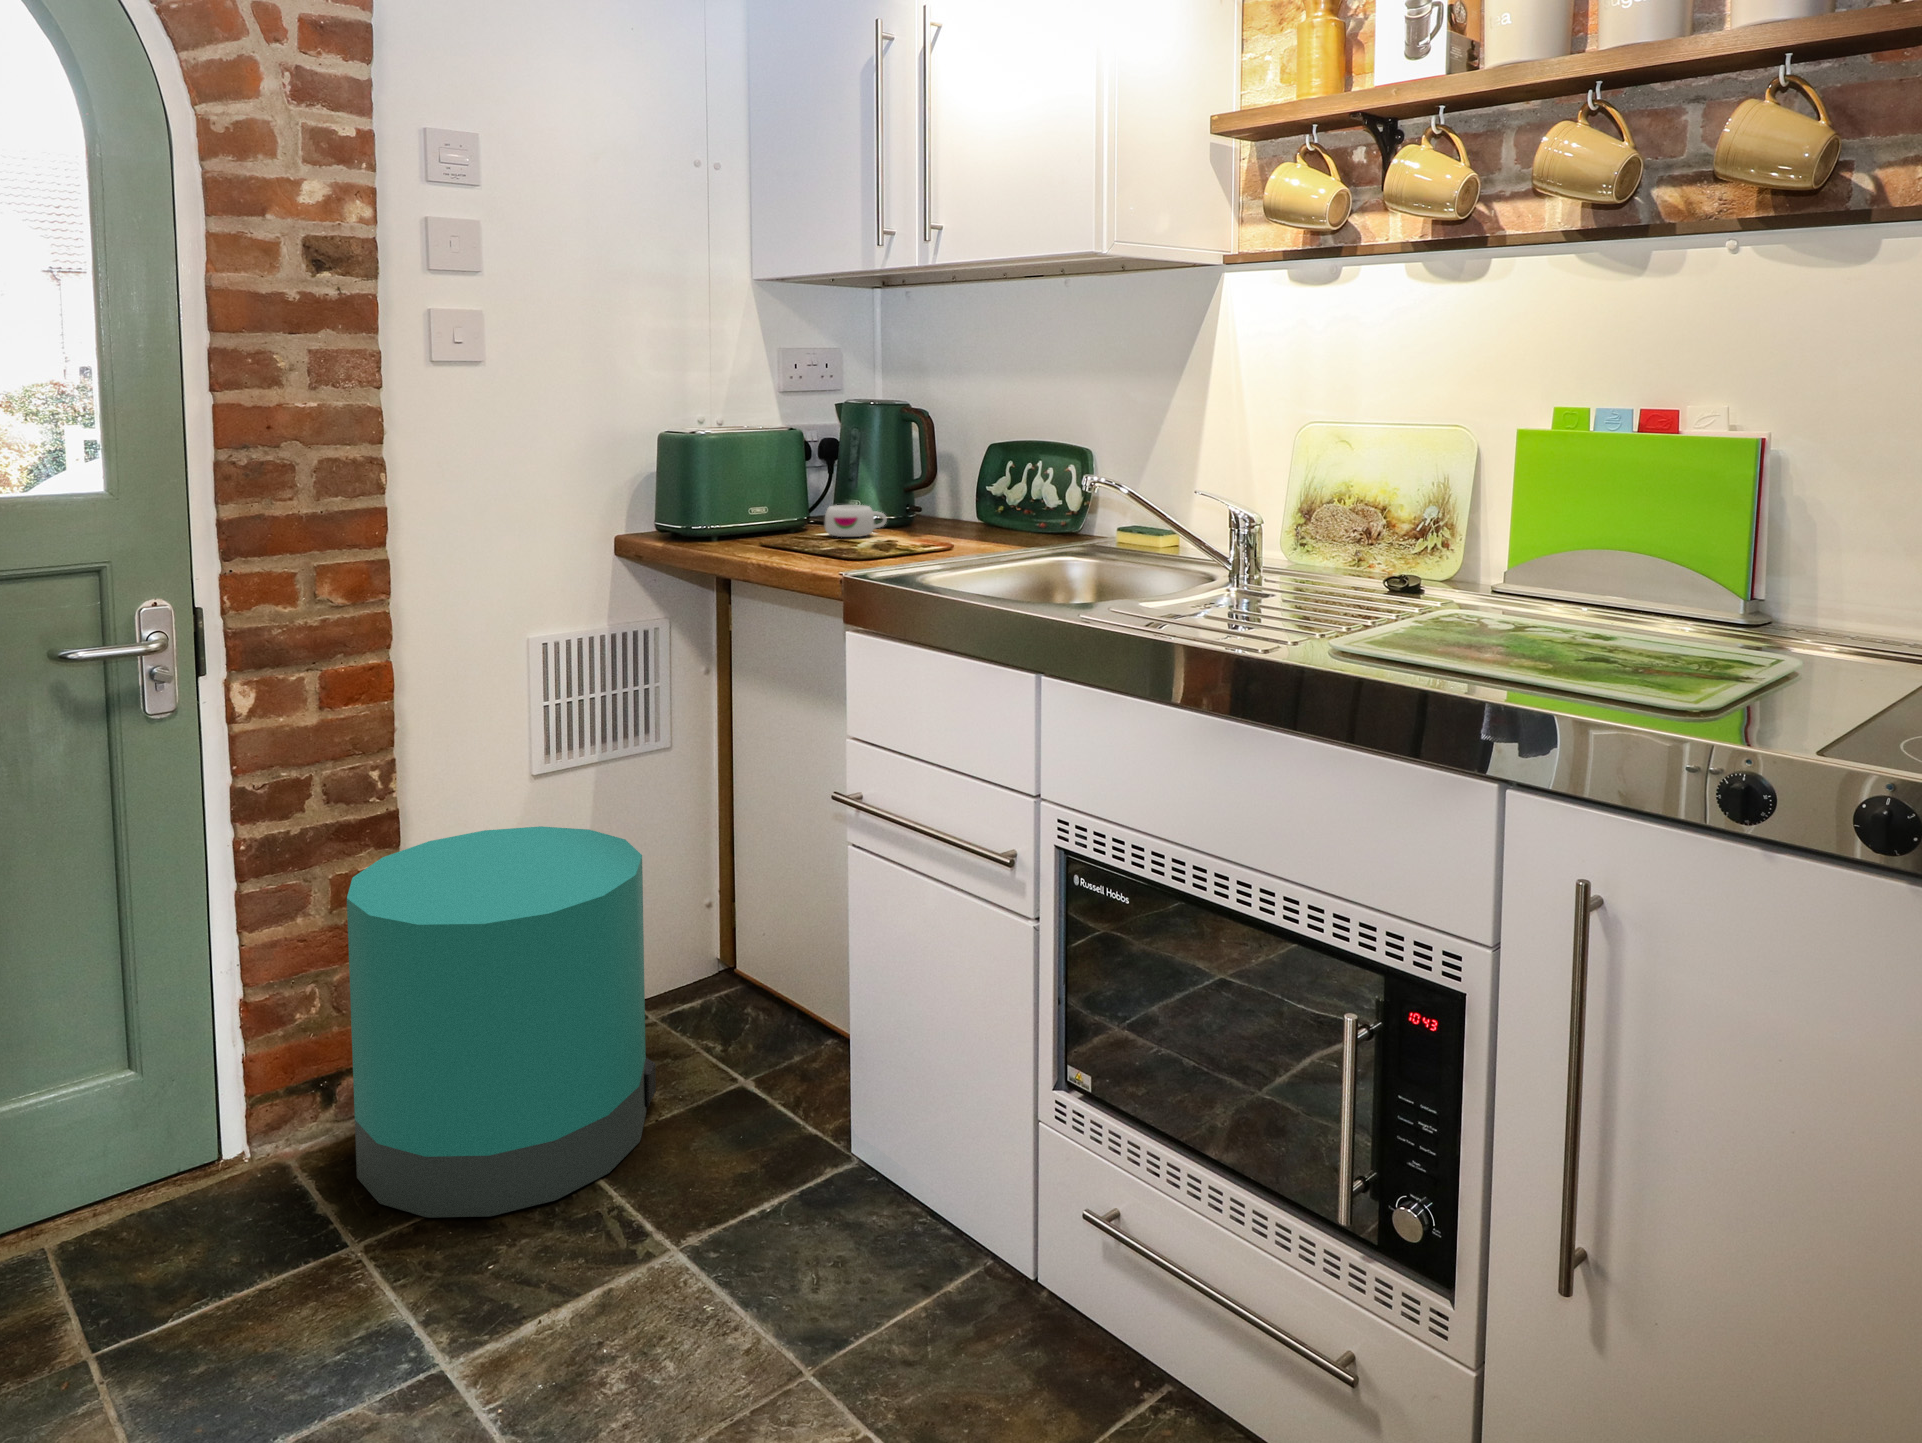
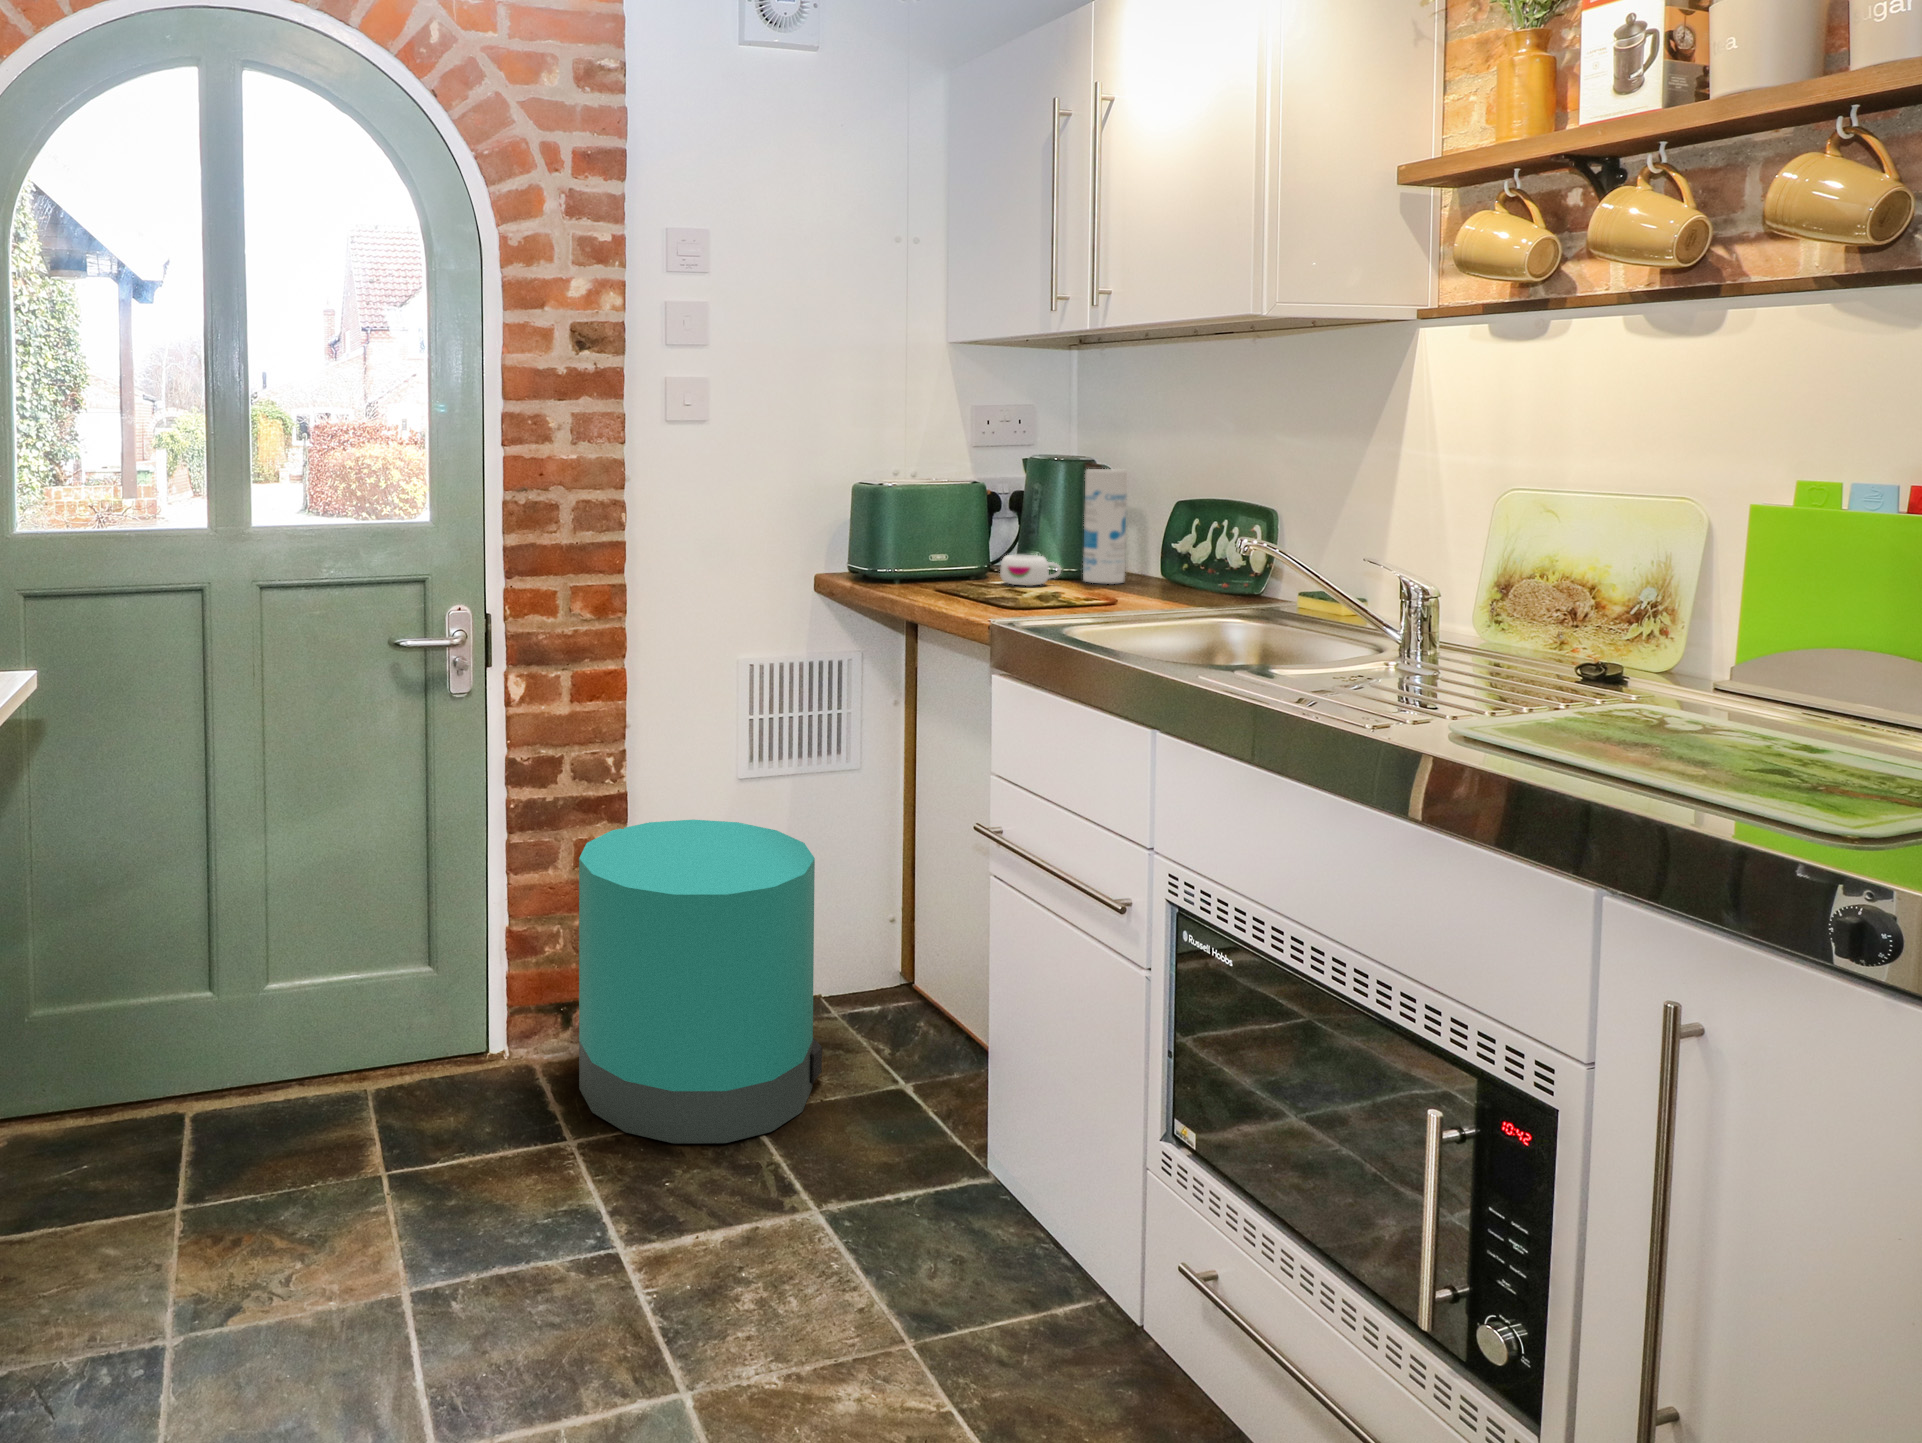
canister: none [905,414,946,531] -> present [1083,469,1127,584]

